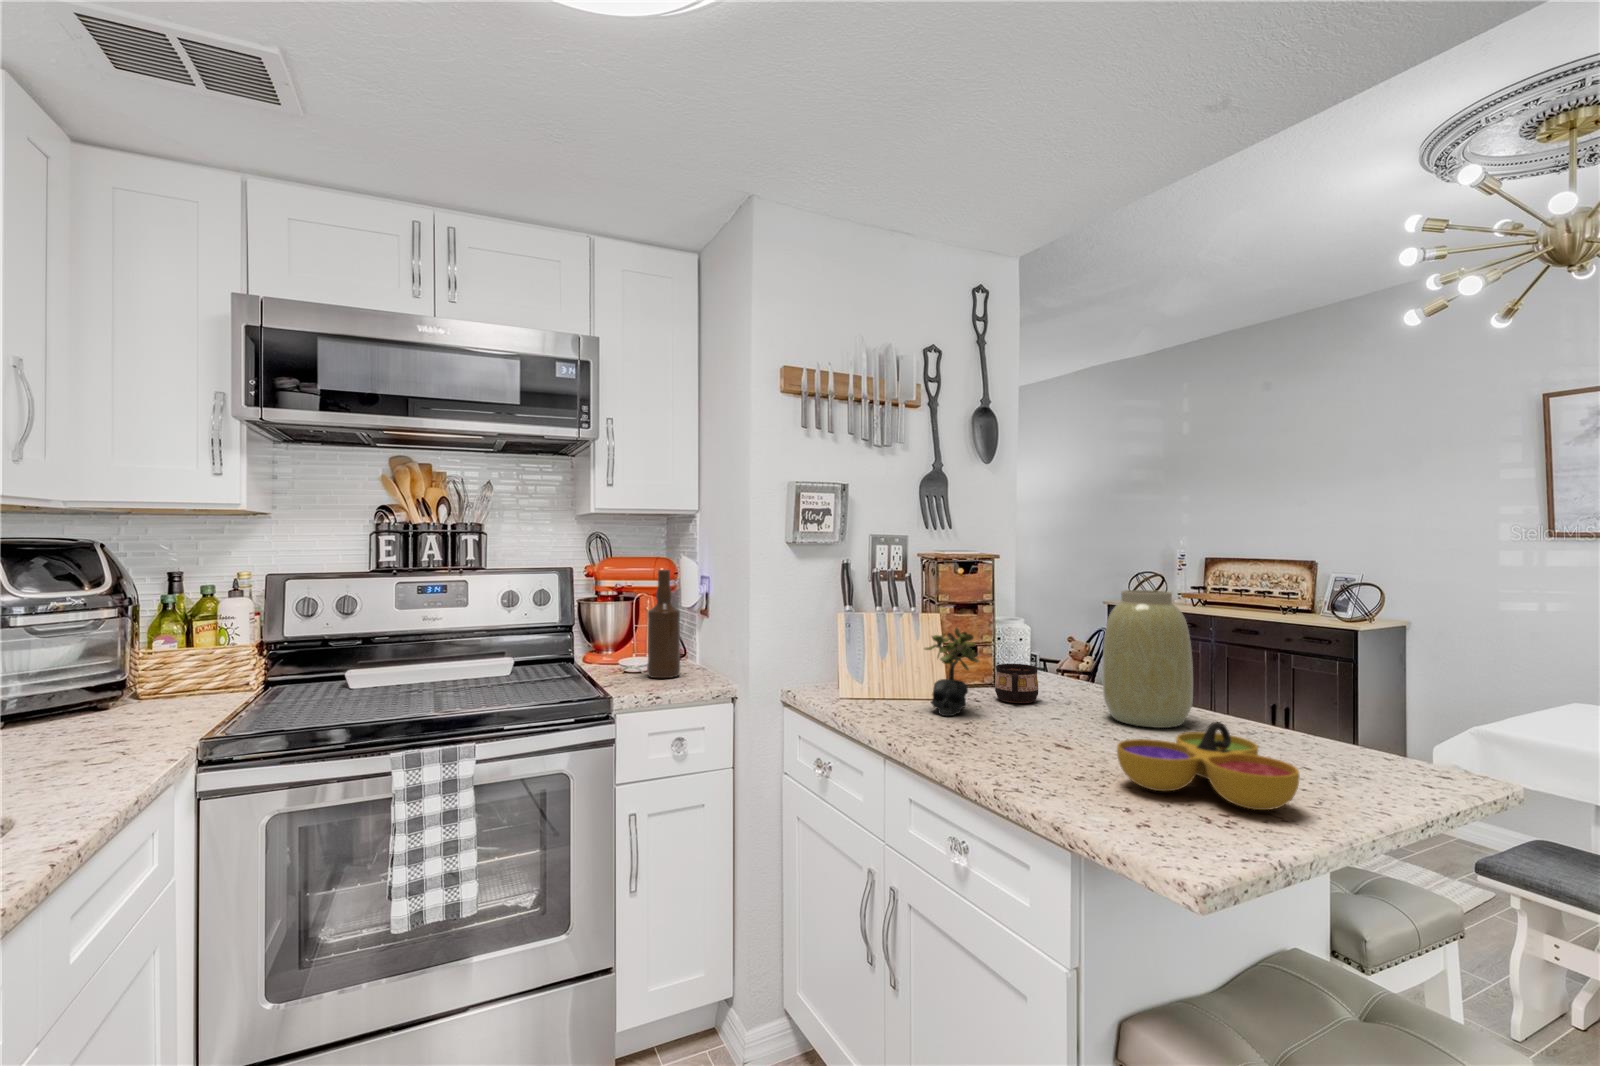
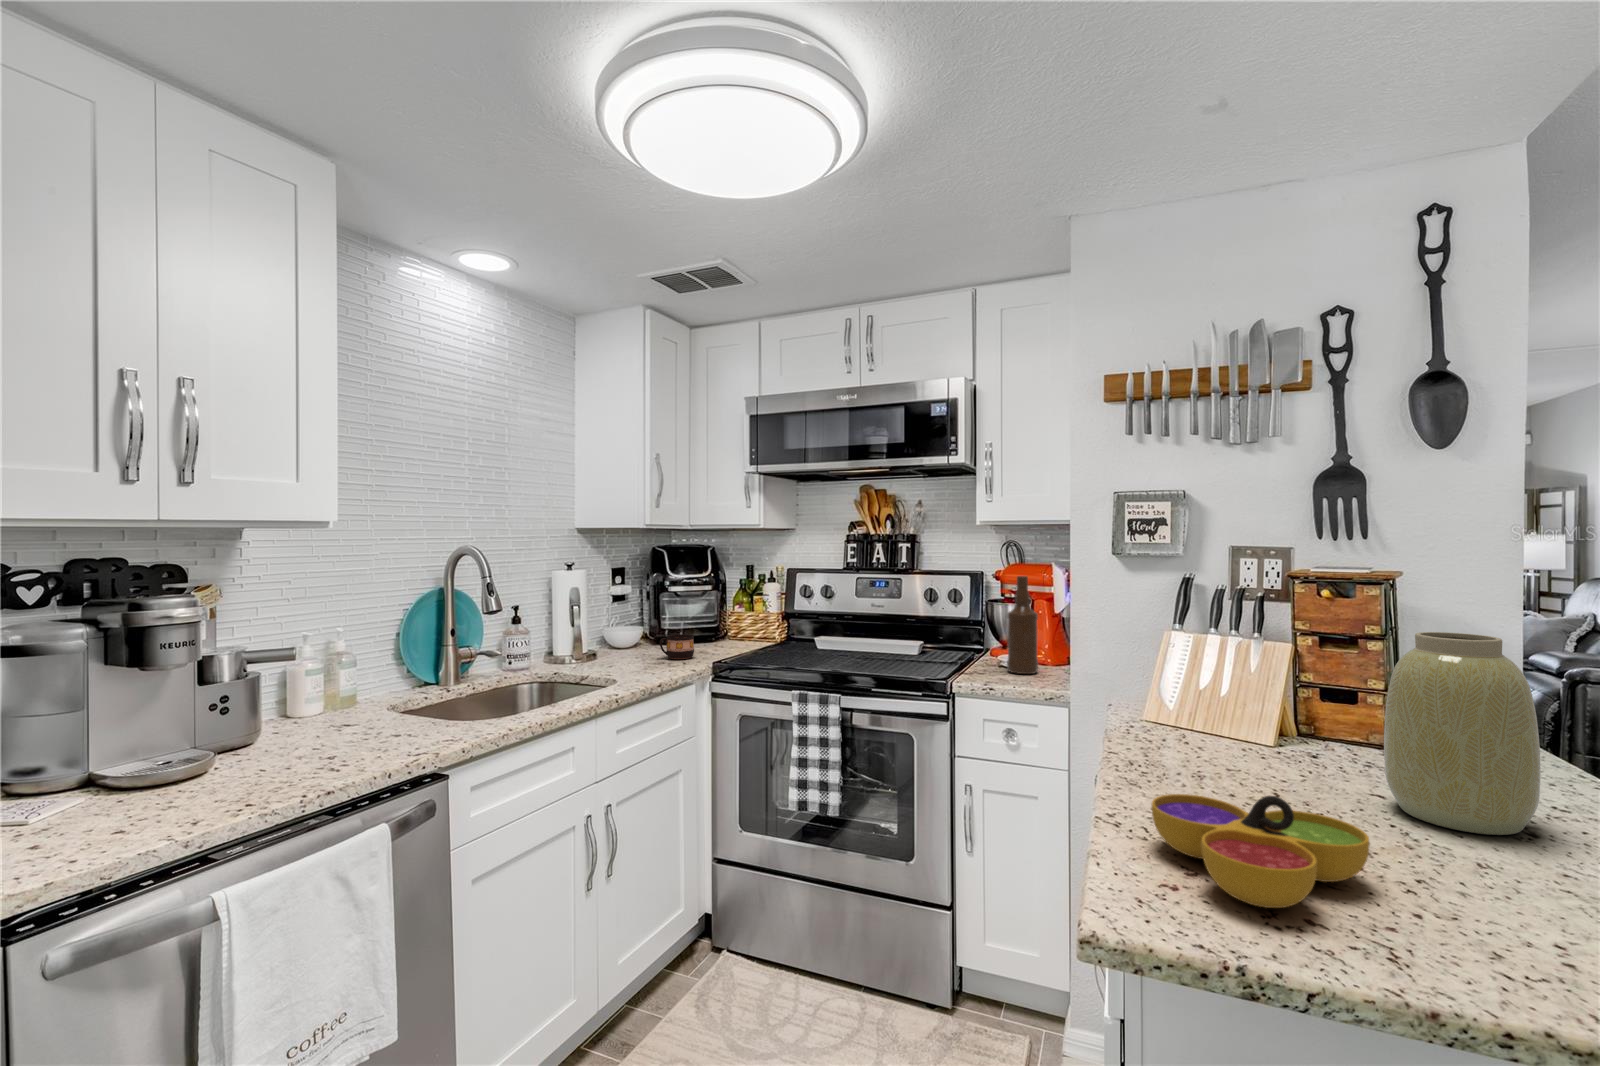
succulent plant: present [925,628,979,716] -> none [1175,656,1243,752]
cup: present [995,664,1038,703] -> present [660,634,694,659]

